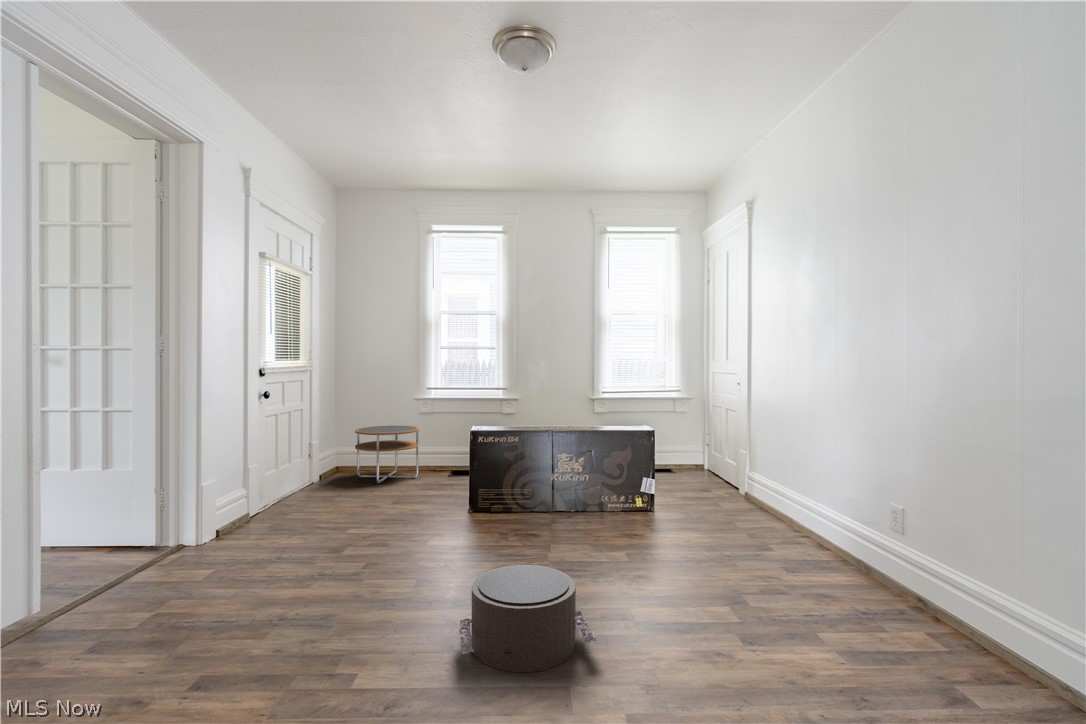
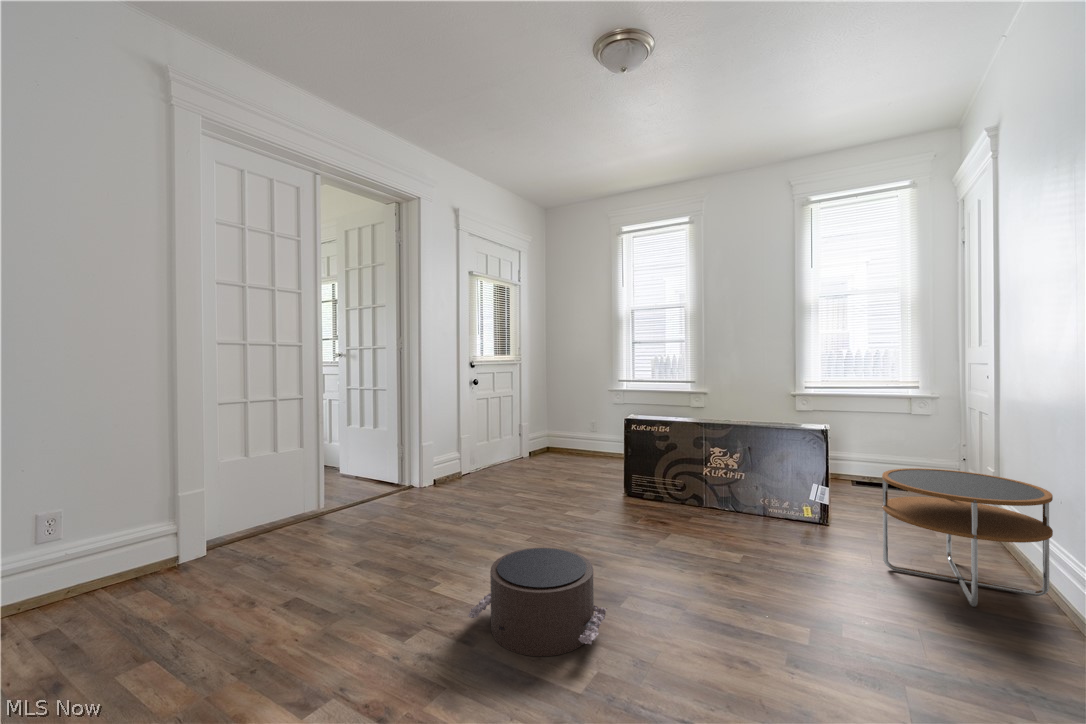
side table: present [355,425,419,483] -> present [882,468,1053,606]

